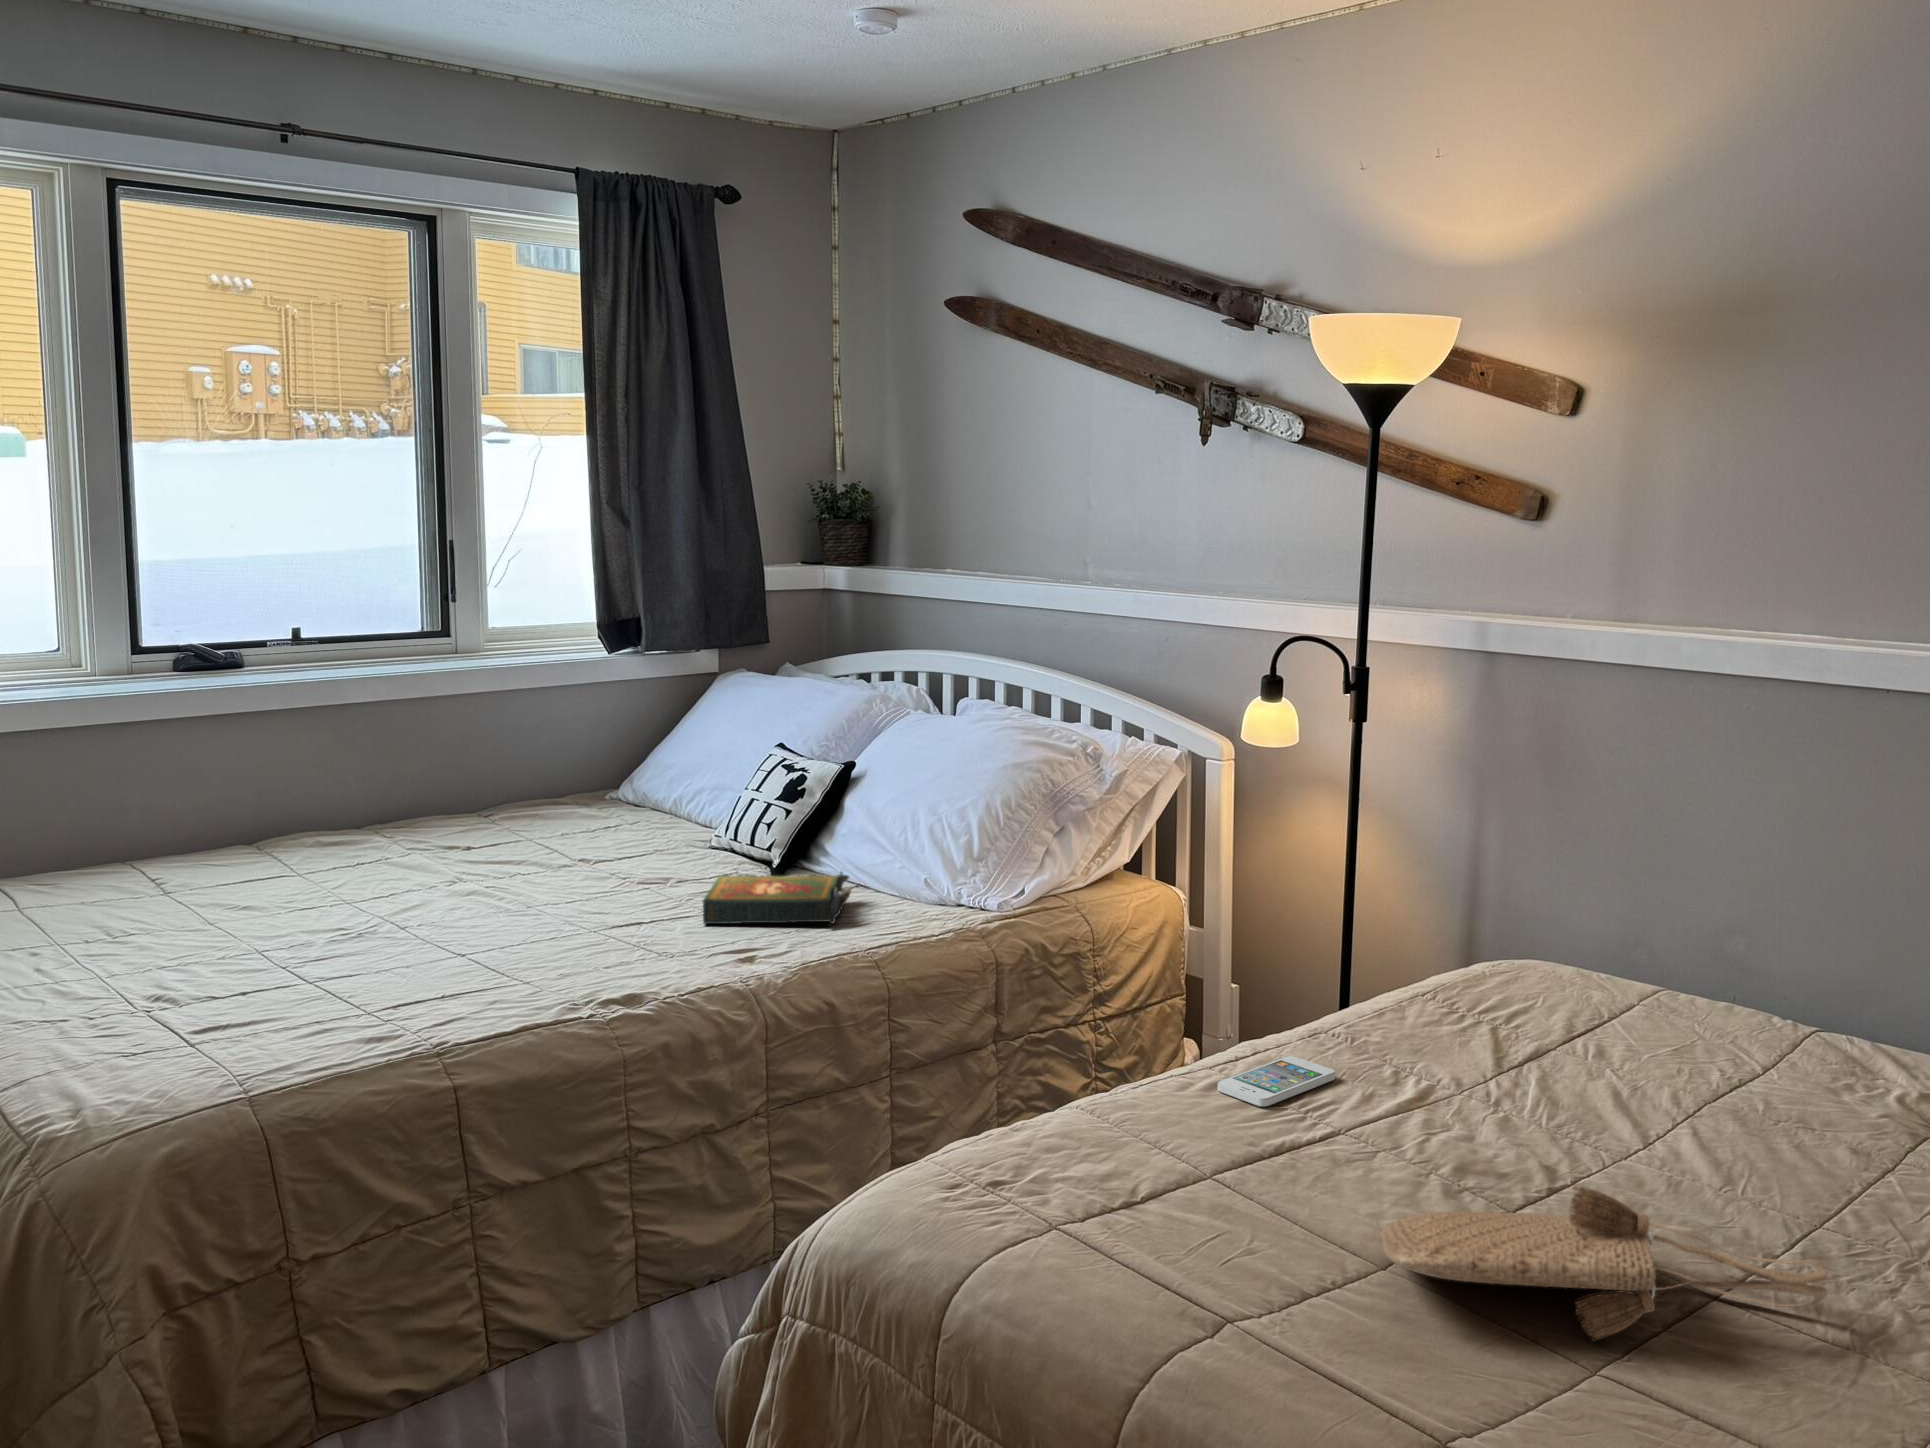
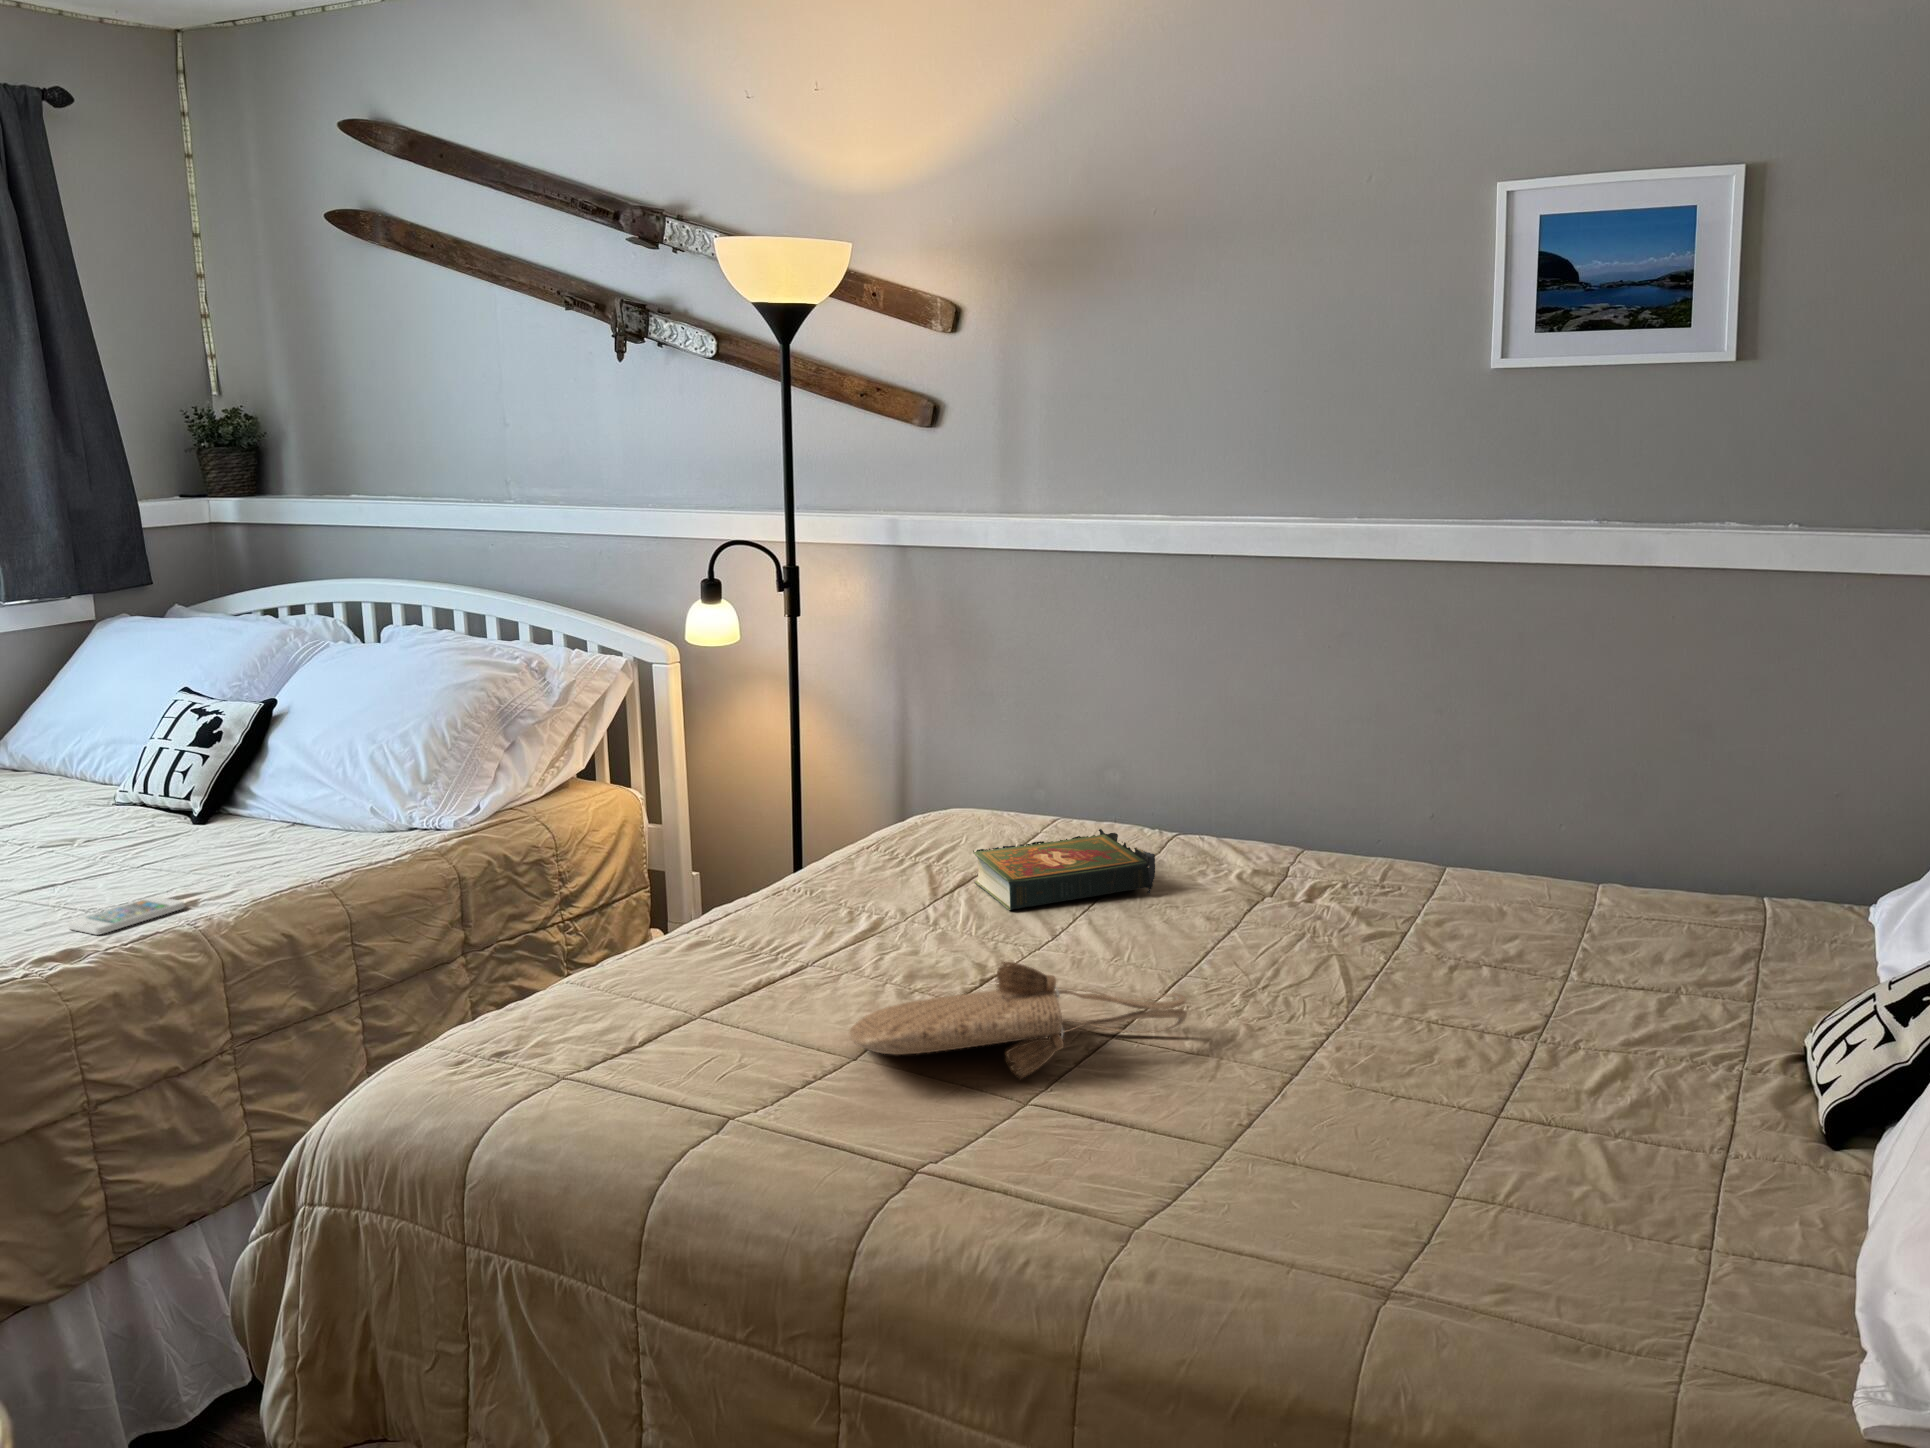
book: present [702,872,852,925] -> present [973,829,1155,910]
smartphone: present [1218,1056,1335,1107] -> present [68,897,184,935]

